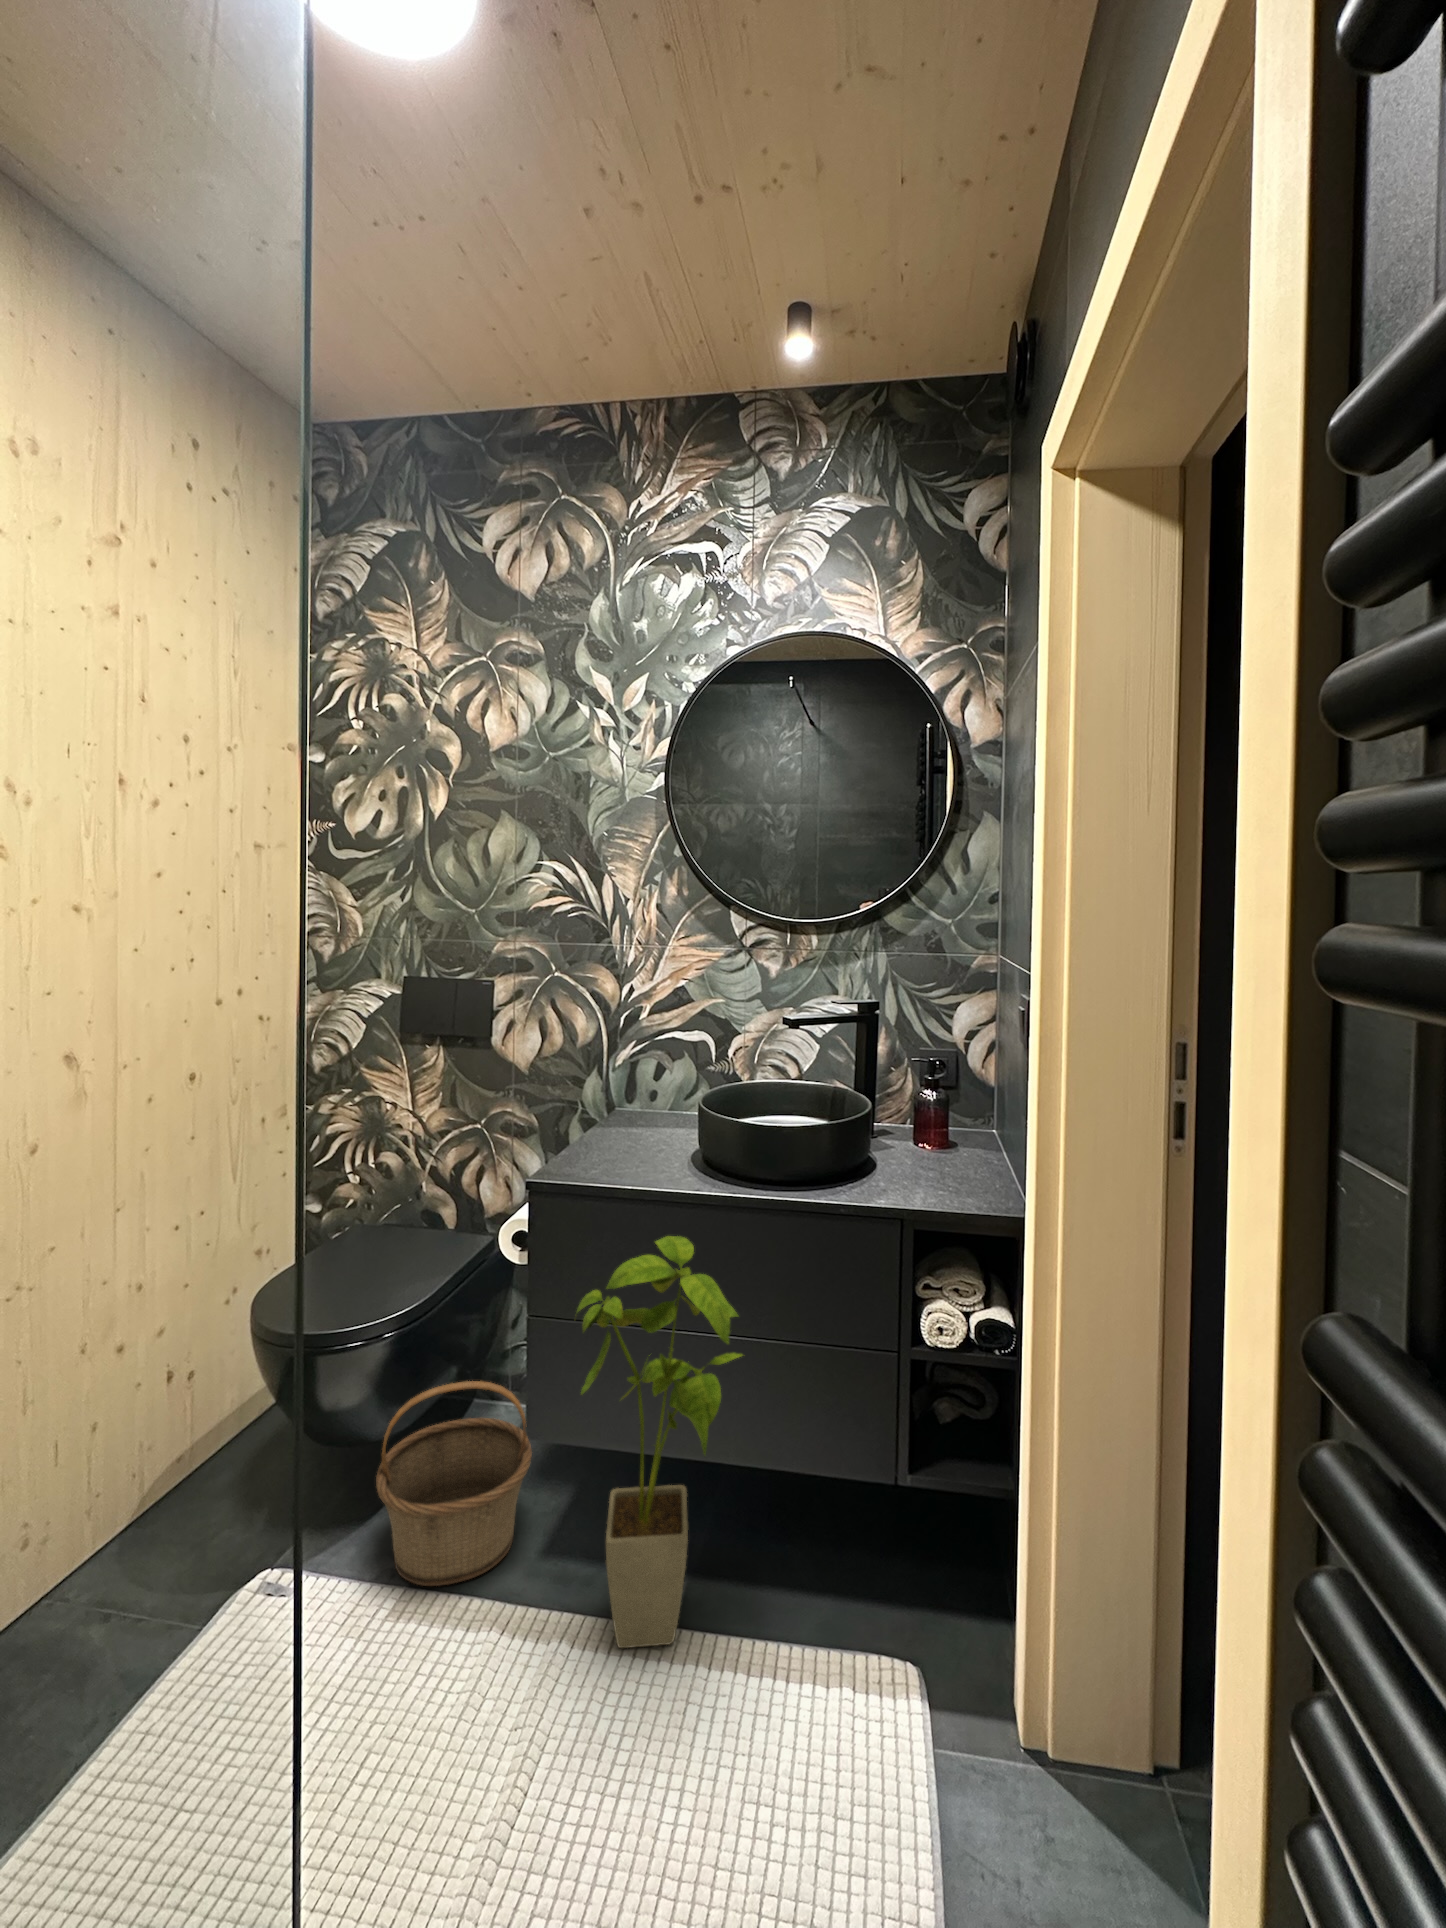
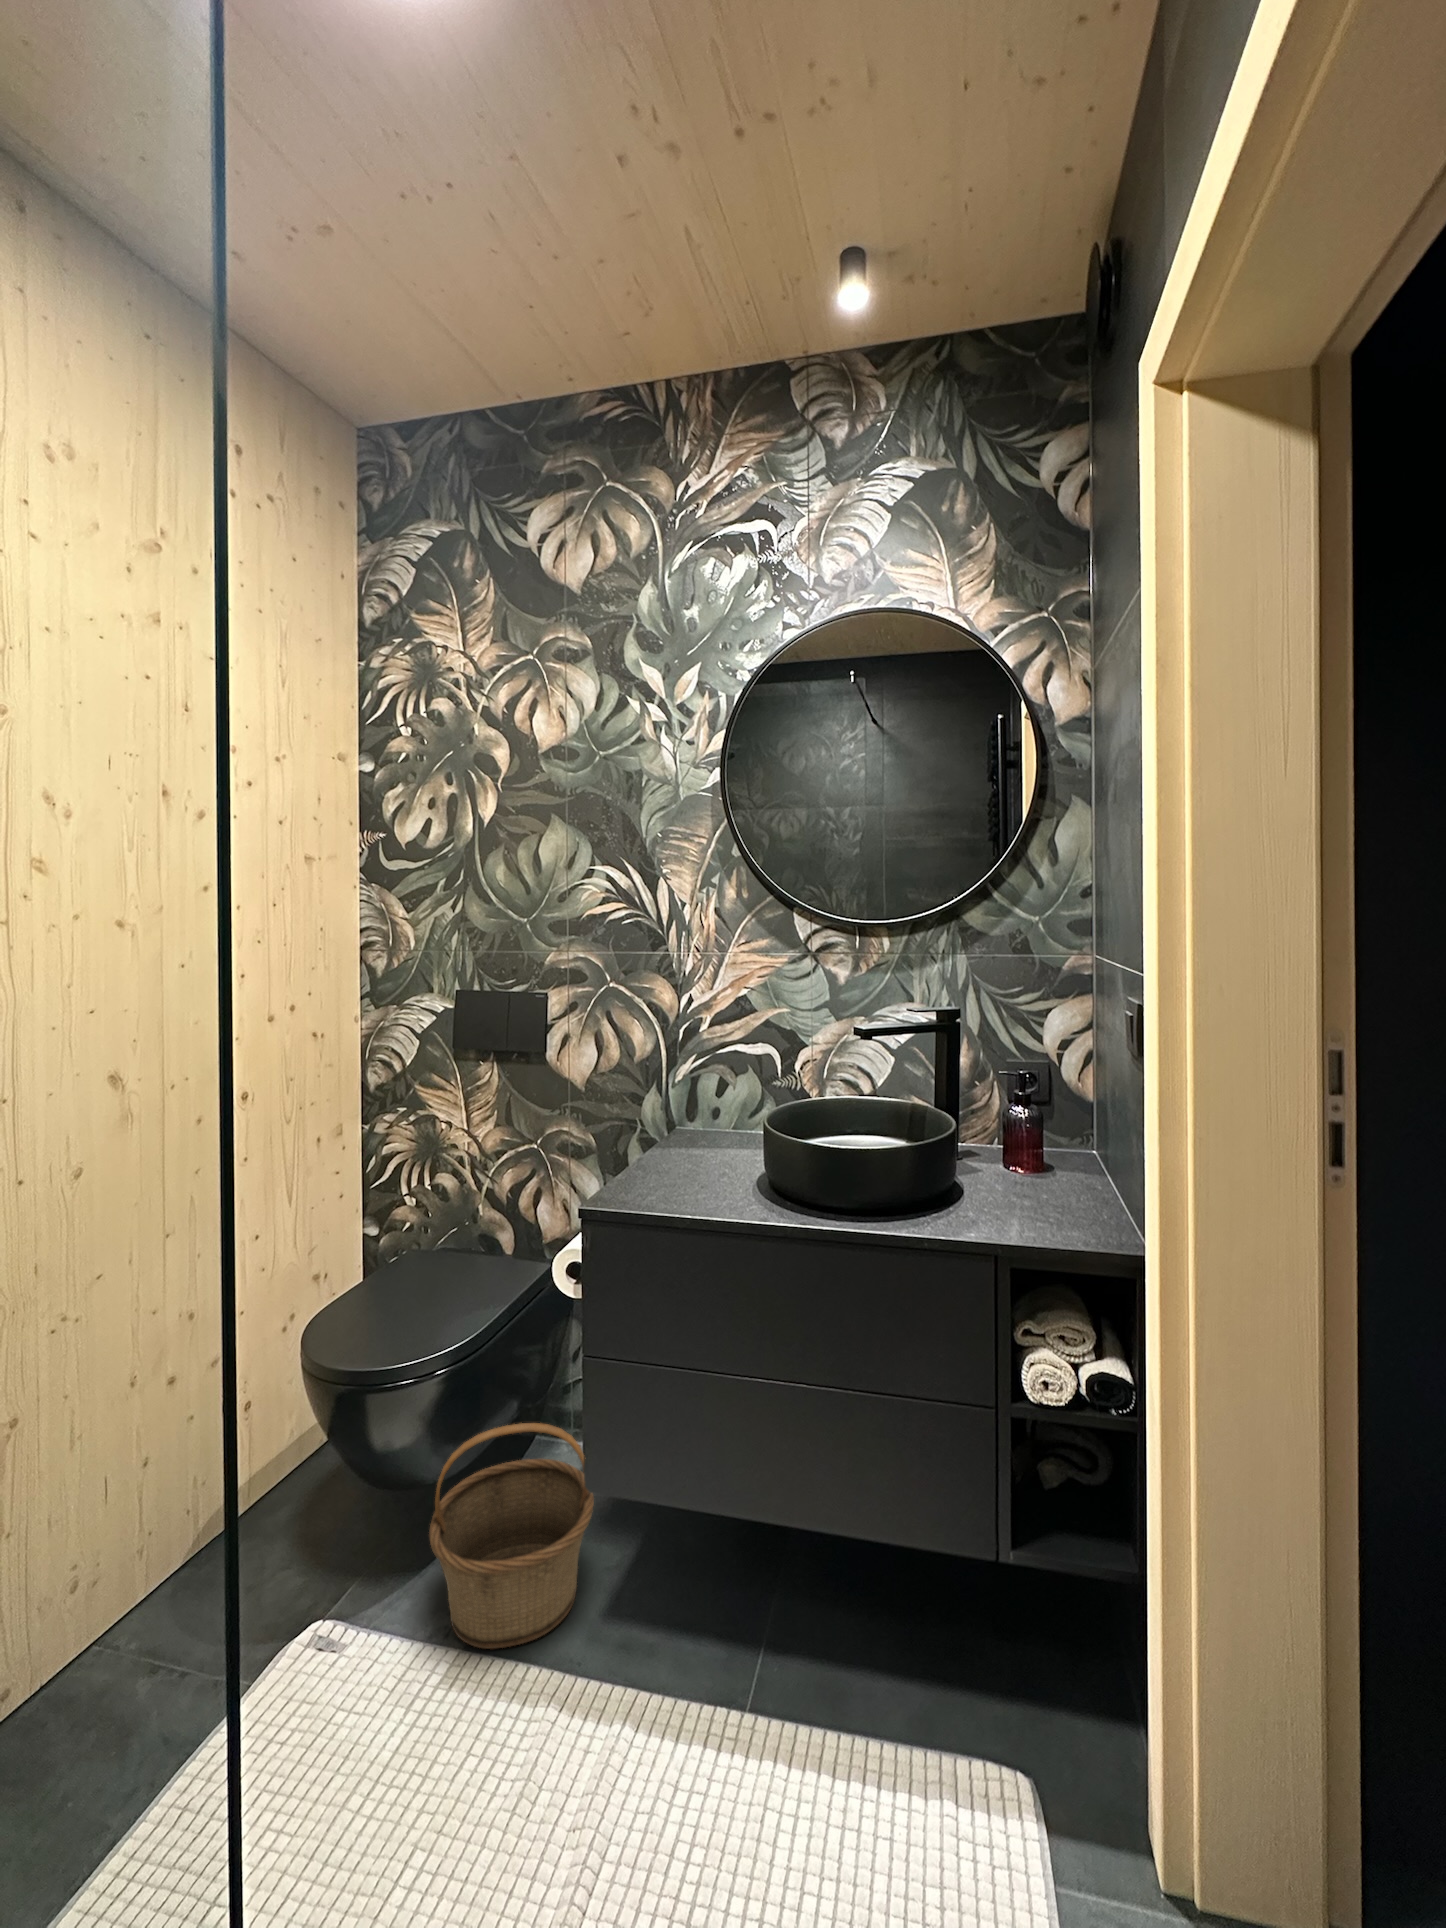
house plant: present [575,1236,742,1648] -> none [633,1274,858,1734]

